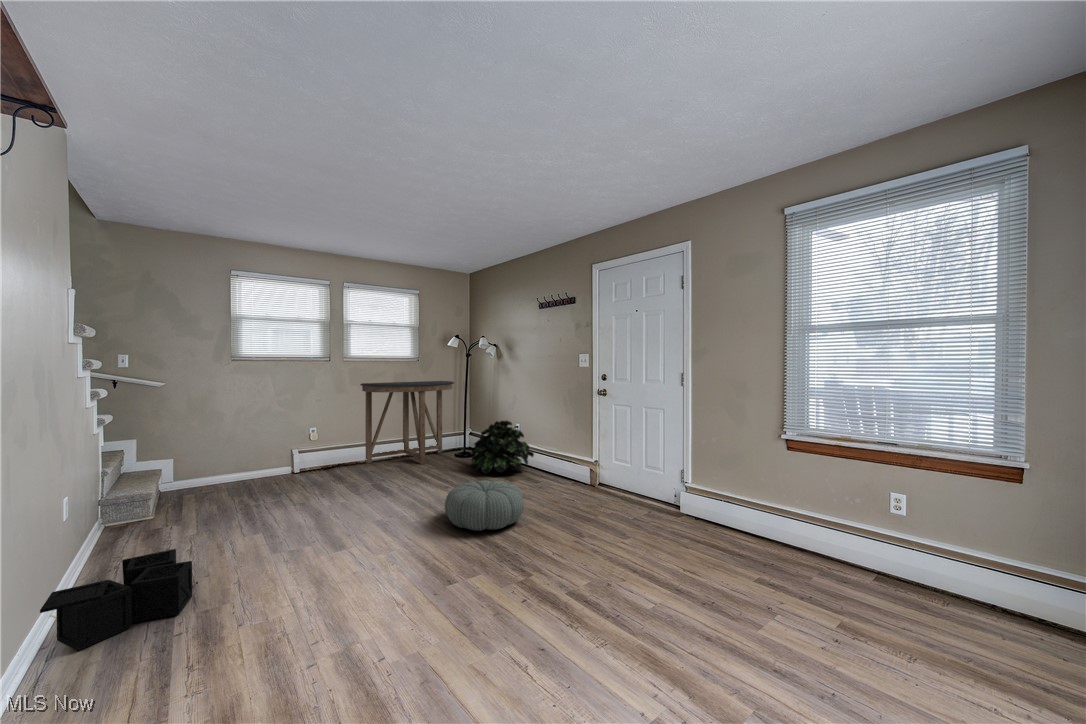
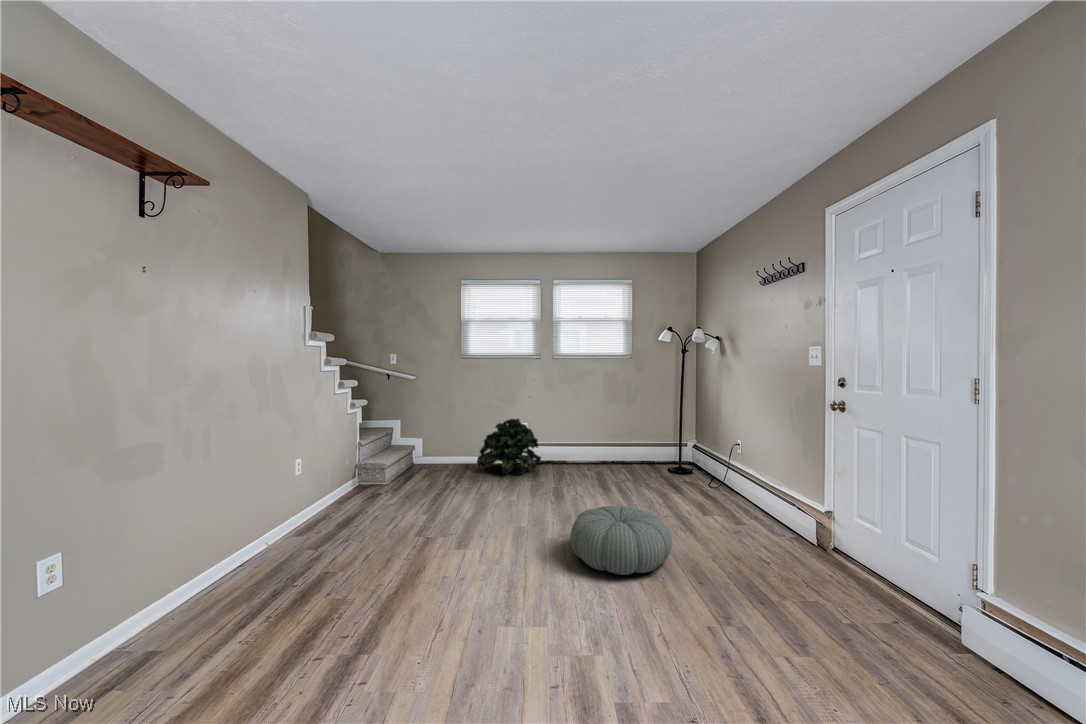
console table: present [360,381,454,464] -> none [568,381,667,473]
potted plant: present [471,421,534,474] -> present [477,419,541,474]
storage bin: present [40,549,198,651] -> none [224,514,345,579]

